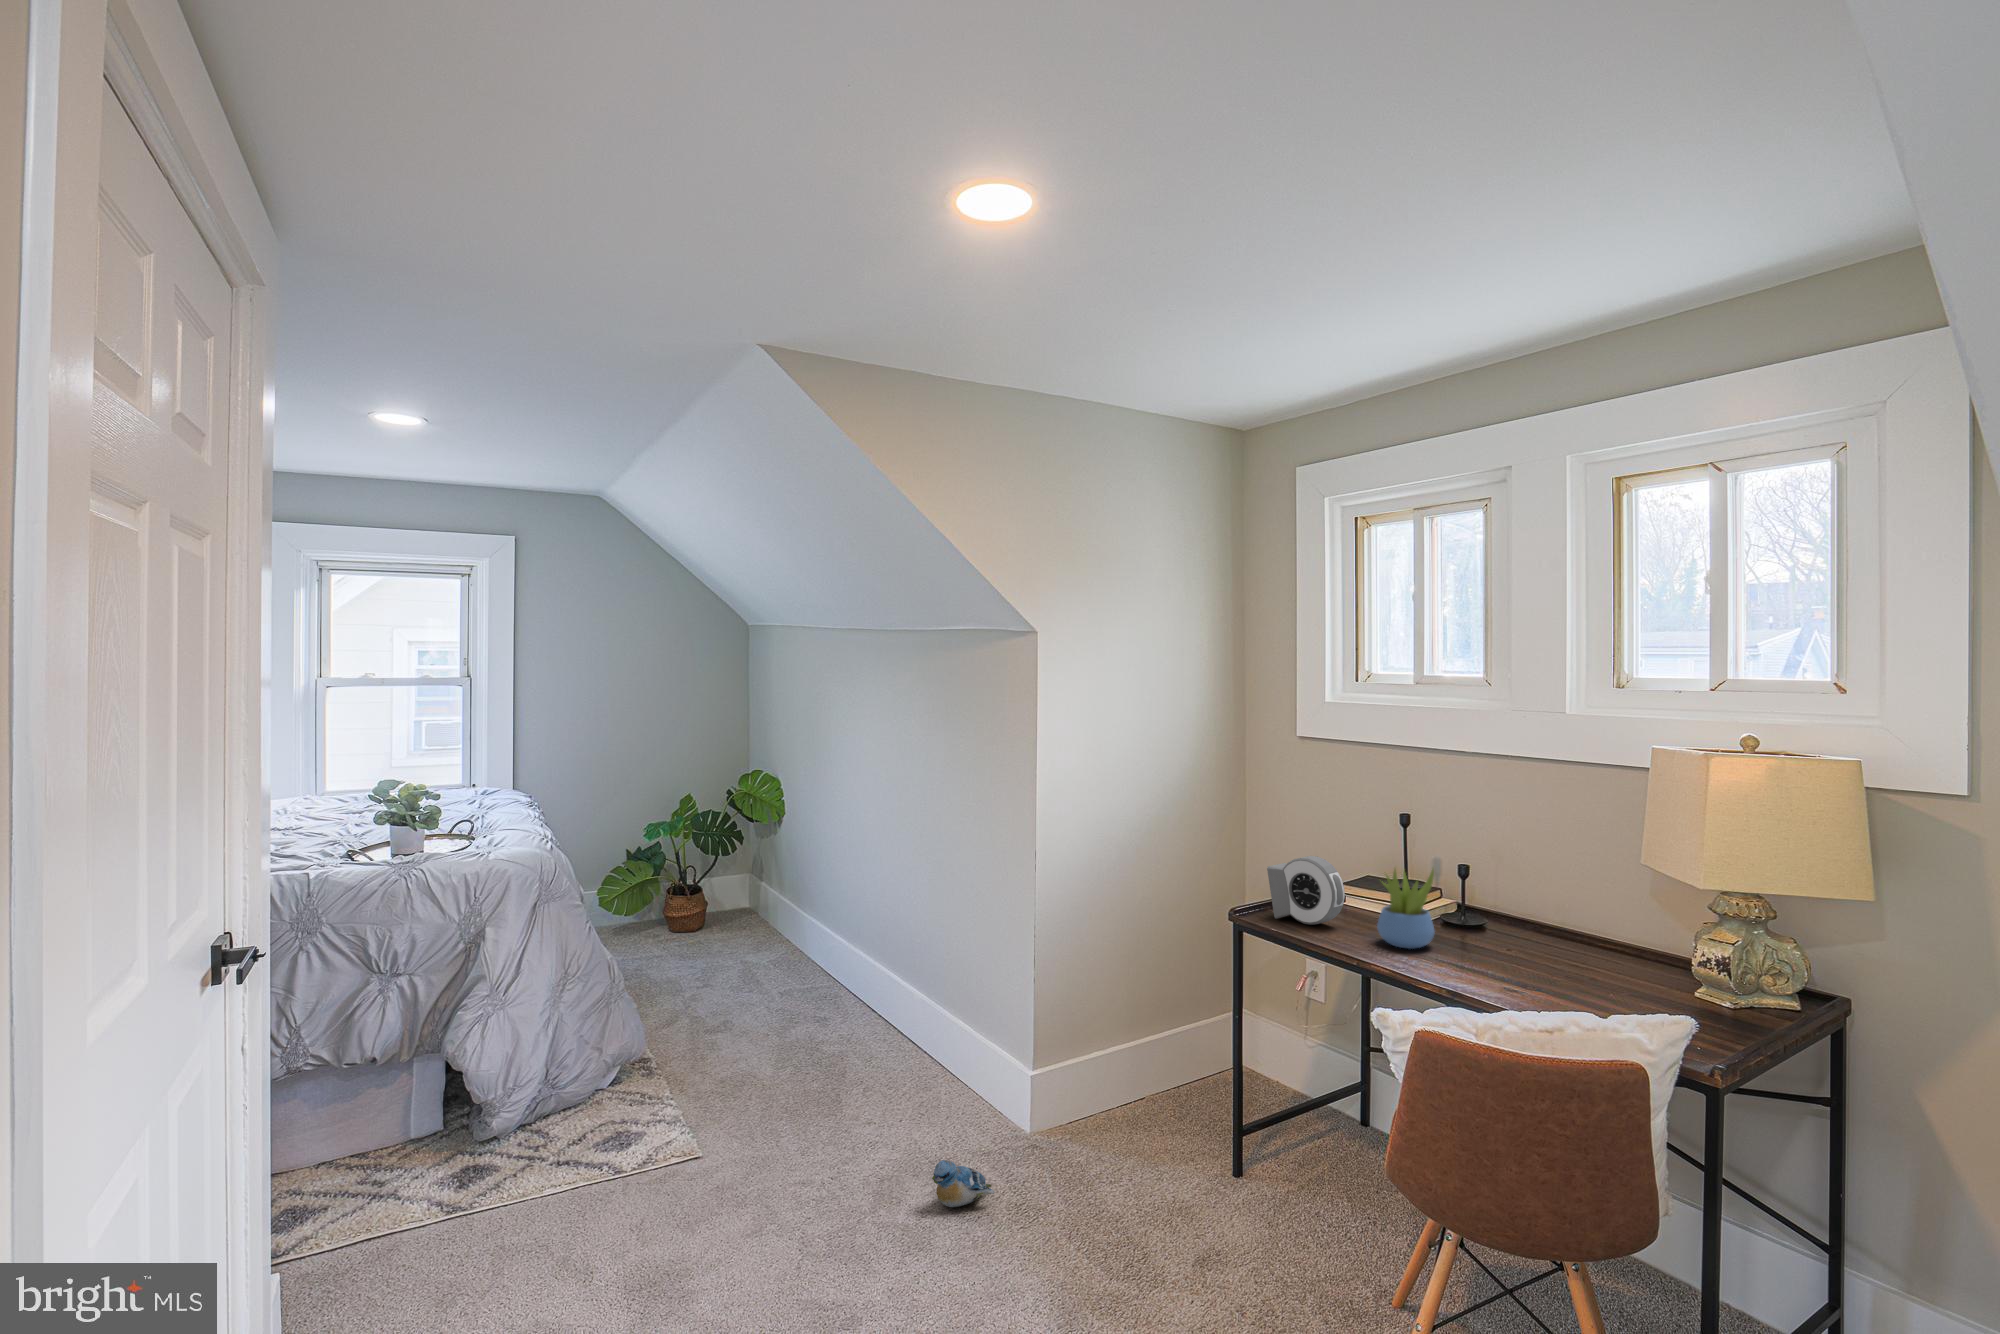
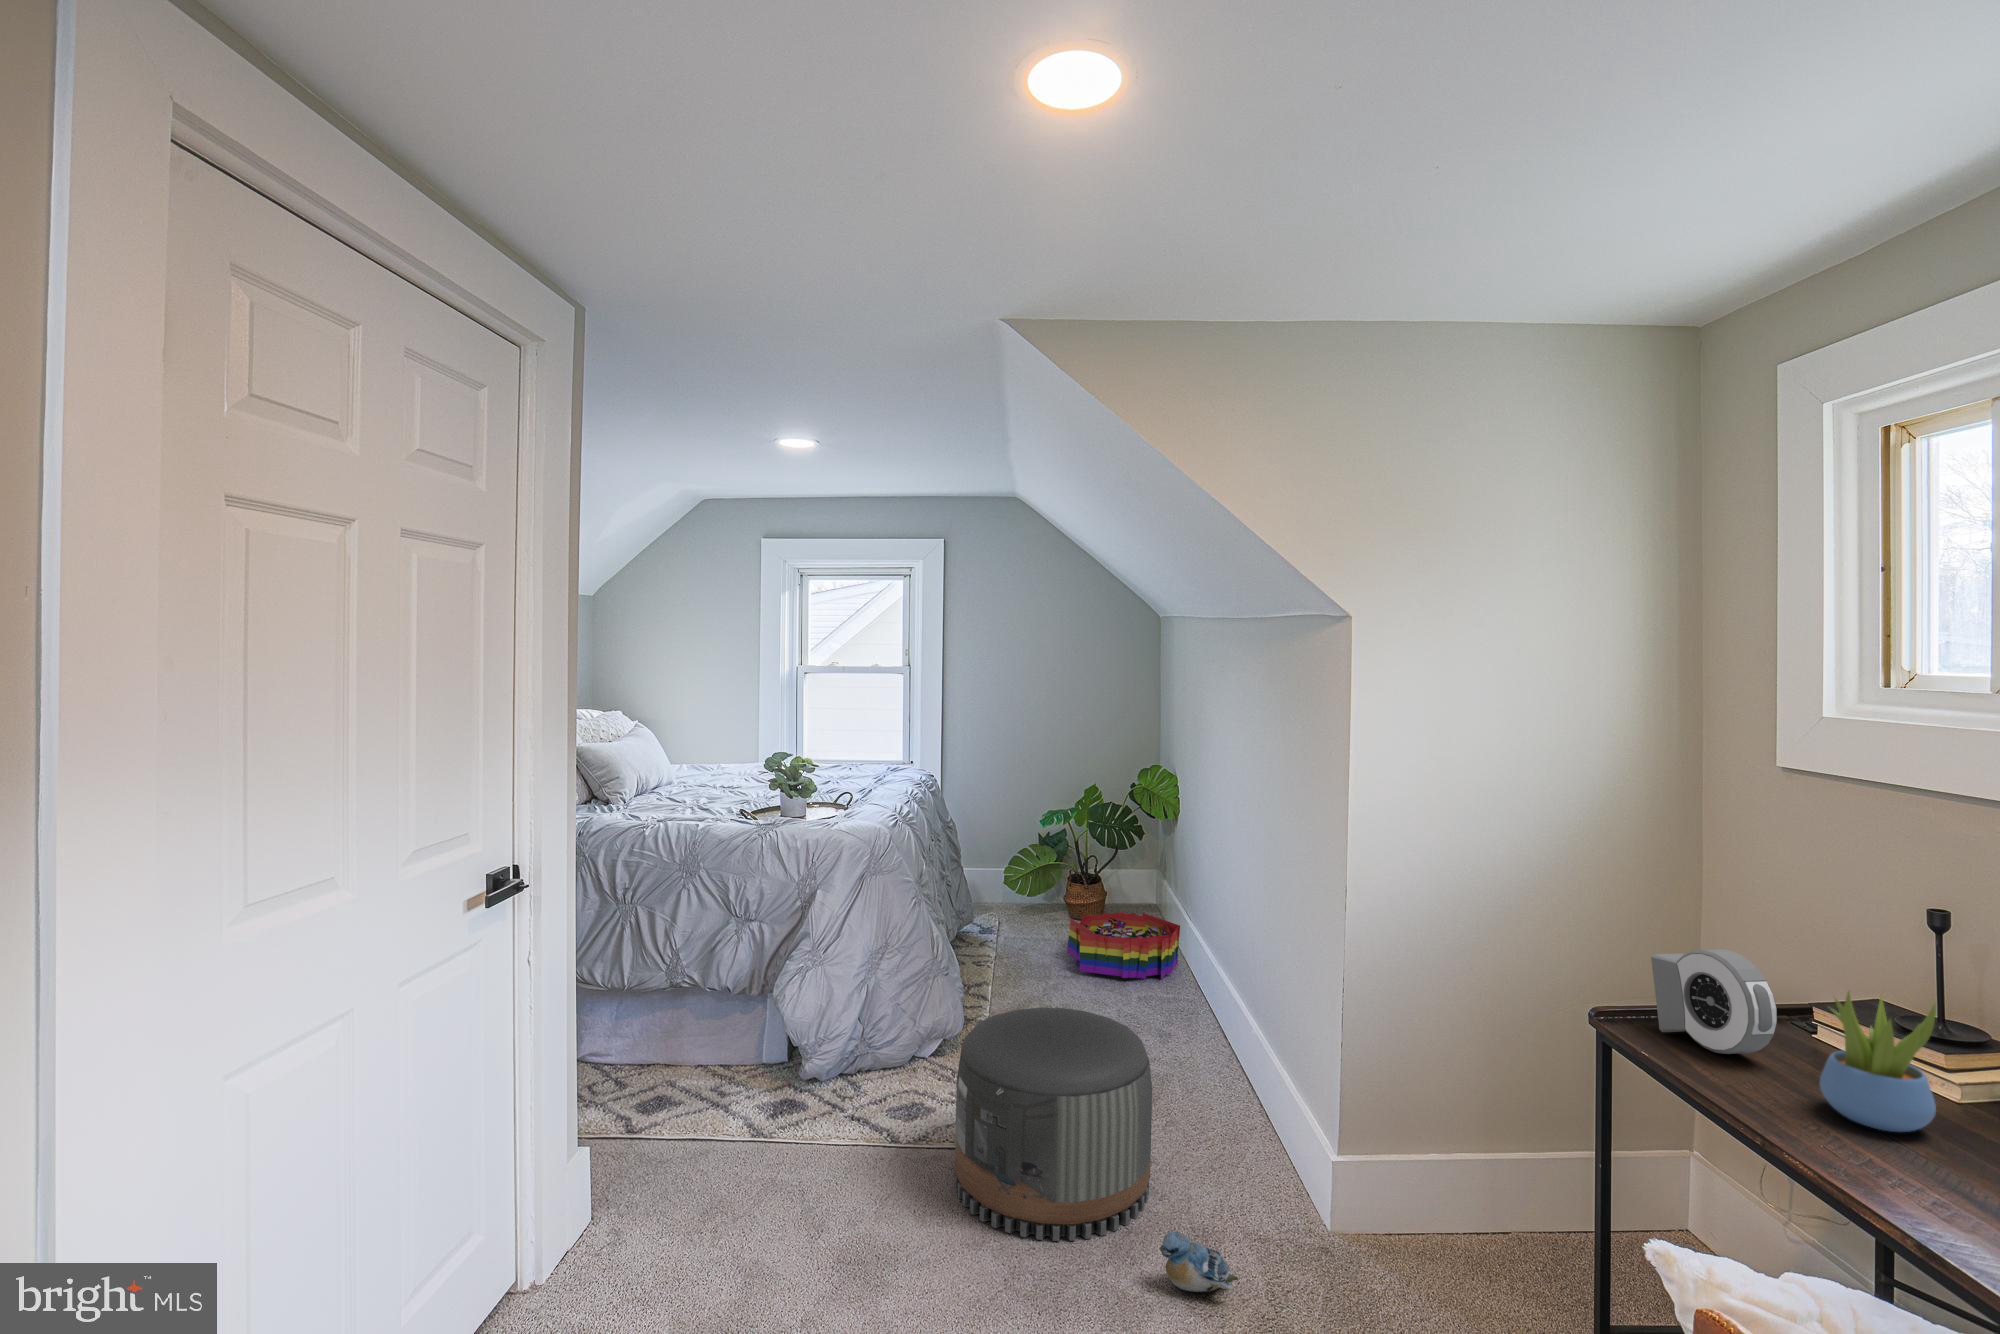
storage bin: none [694,915,805,980] -> present [1067,912,1180,979]
pouf: none [701,1000,888,1212] -> present [955,1007,1152,1241]

